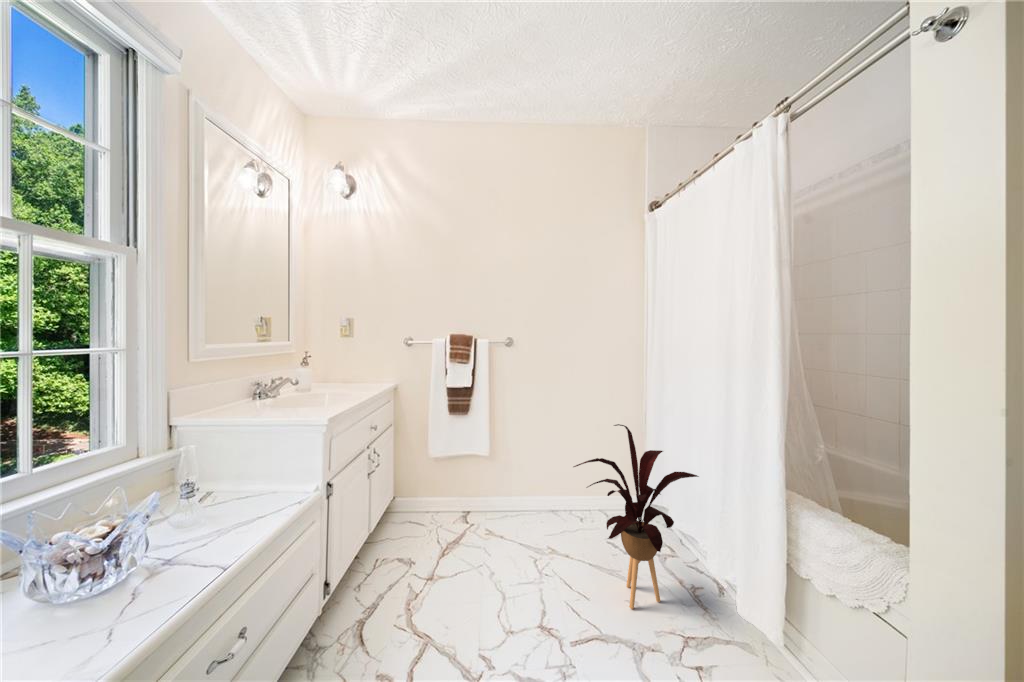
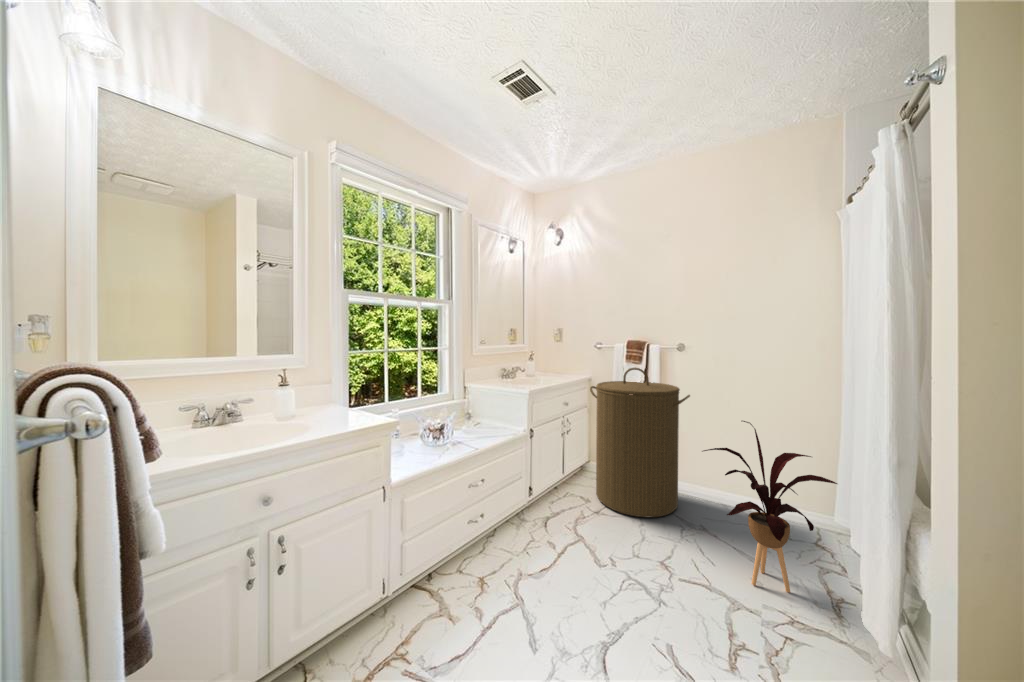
laundry hamper: none [407,369,533,567] -> present [590,367,690,517]

